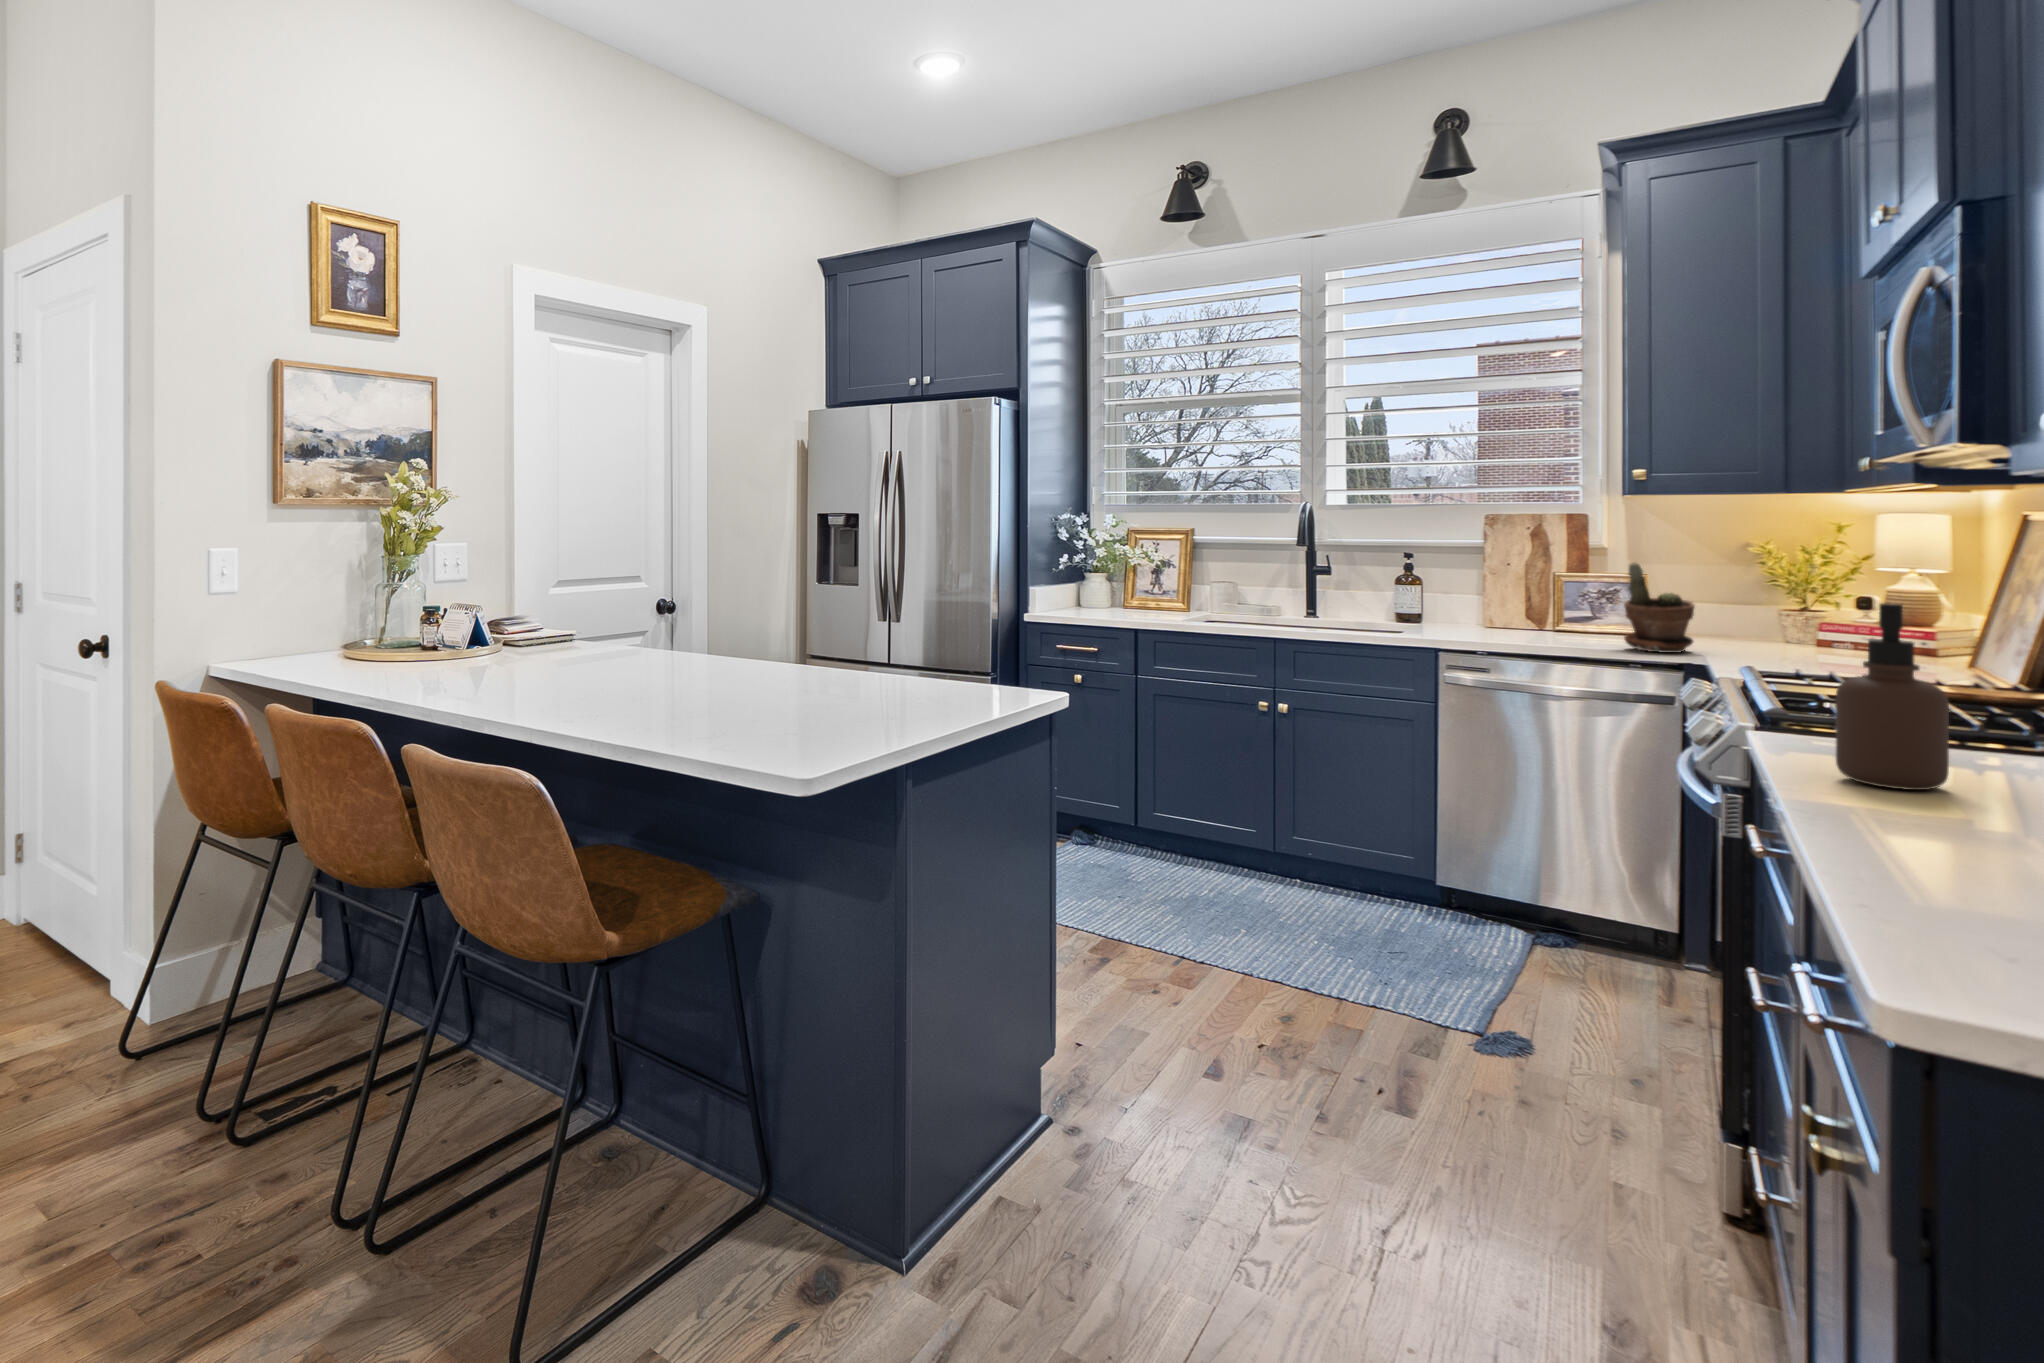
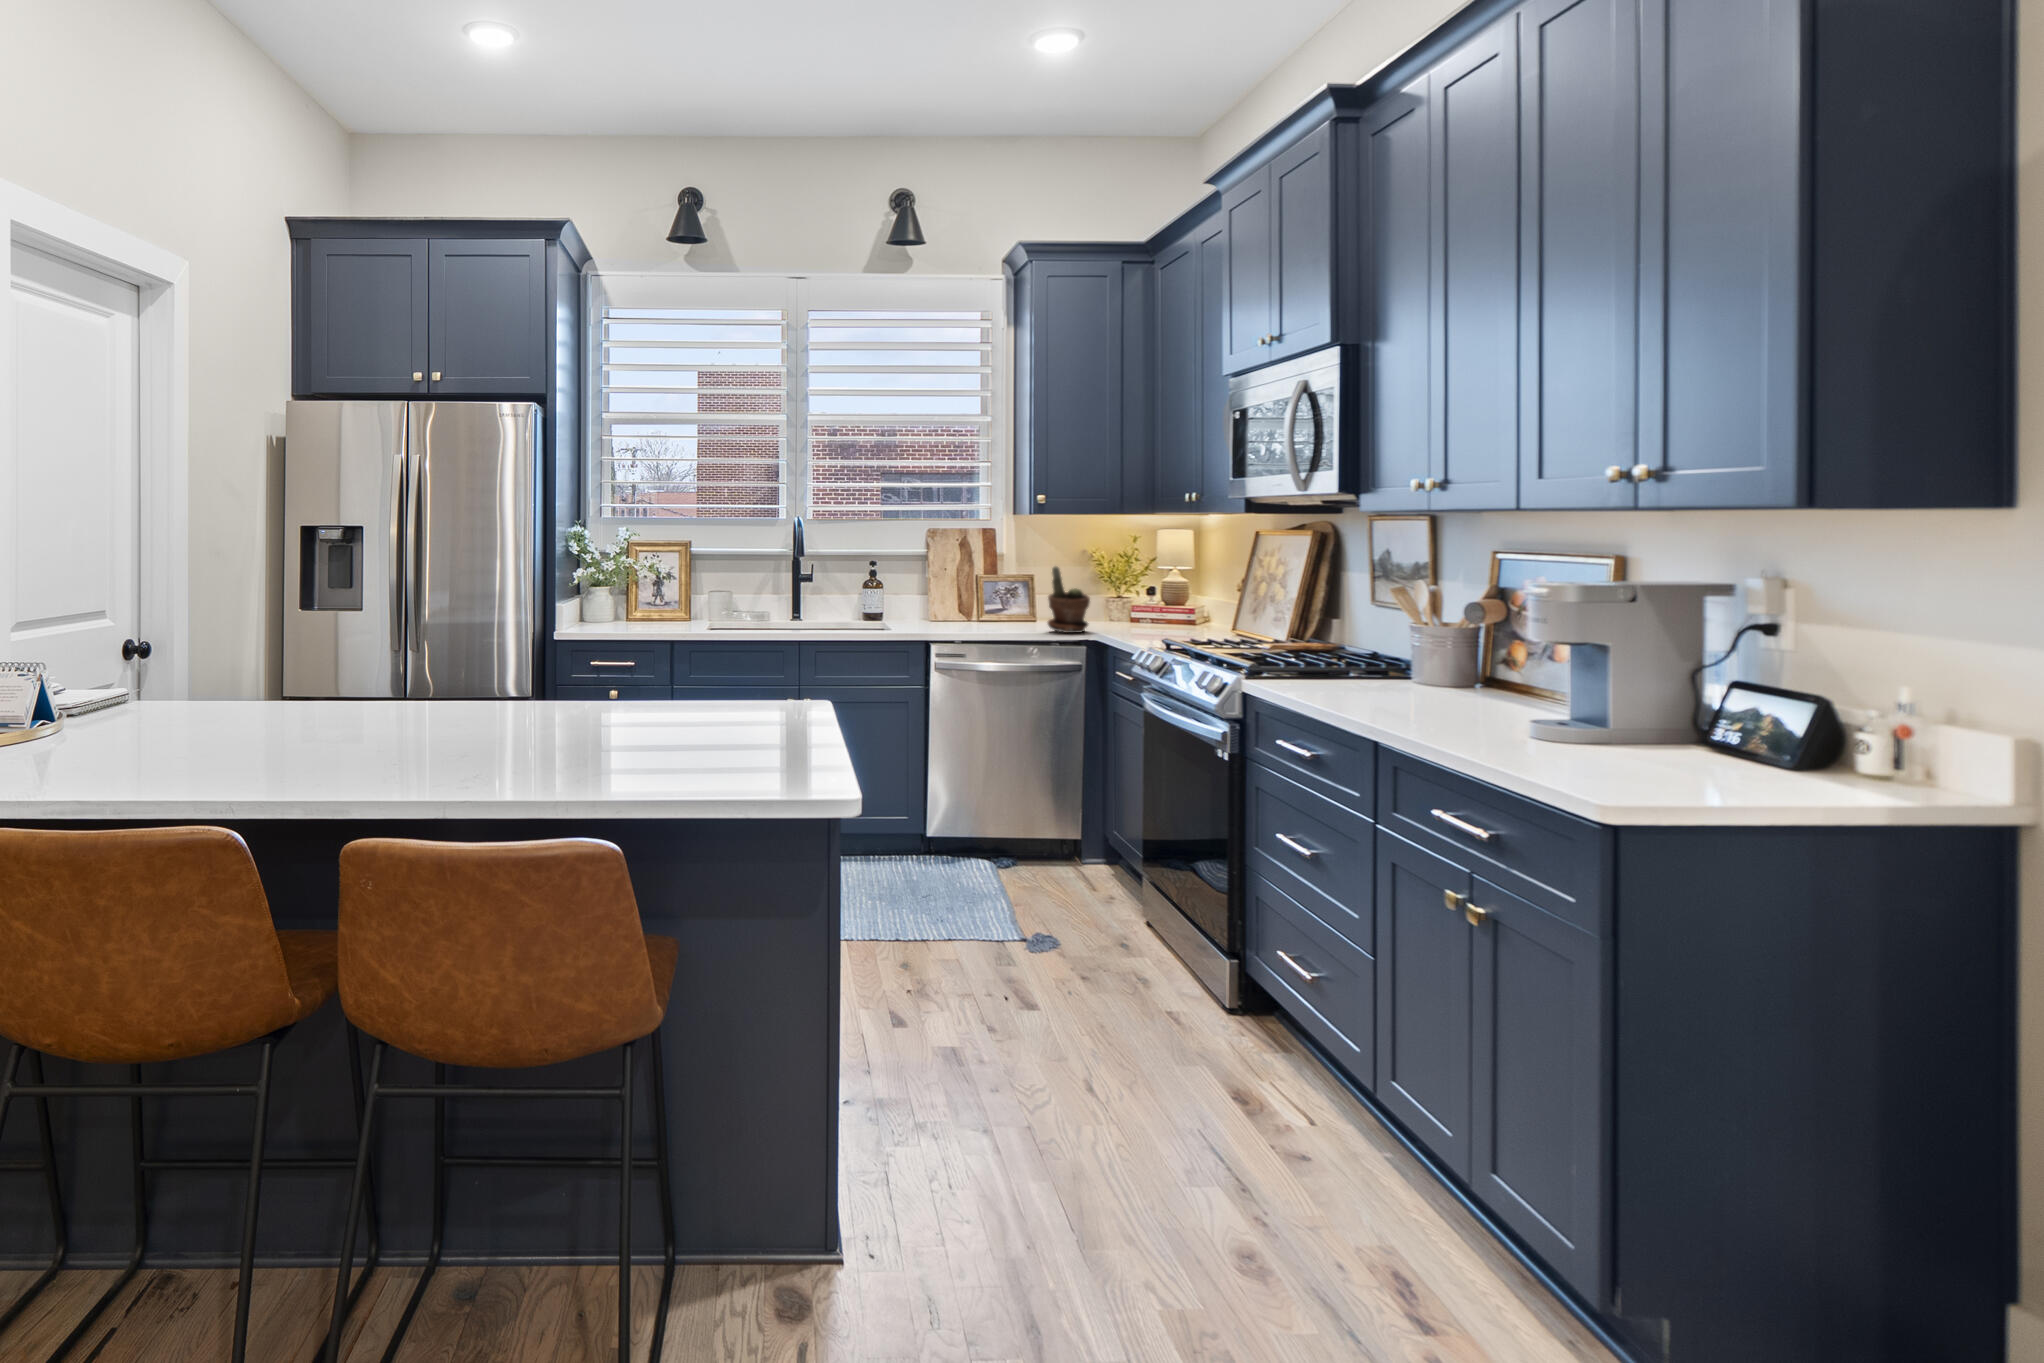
soap dispenser: present [1836,603,1949,790] -> none [1331,592,1383,703]

